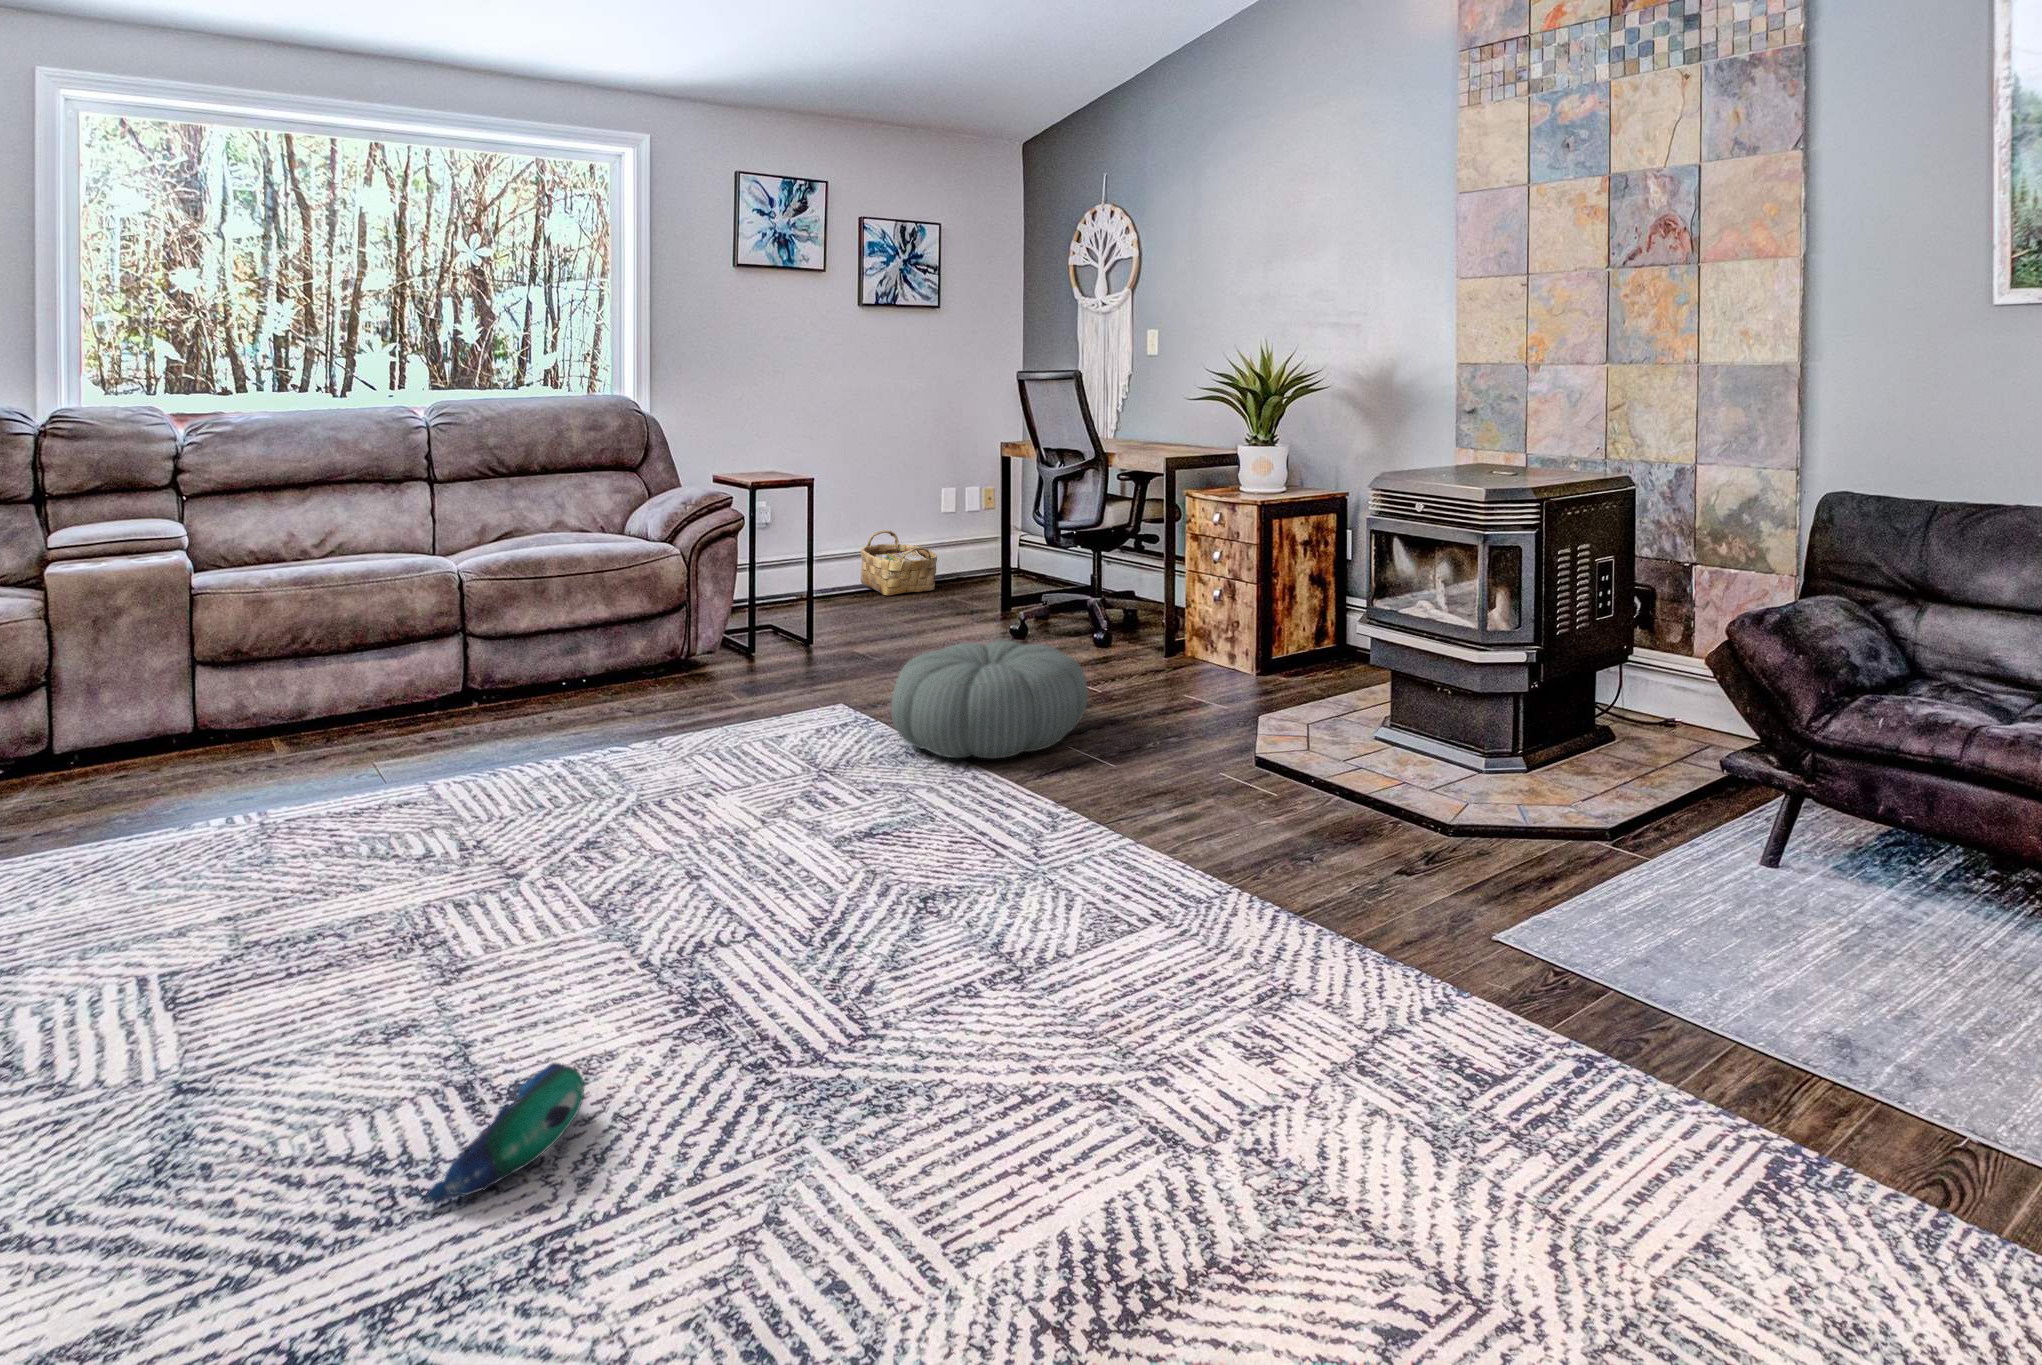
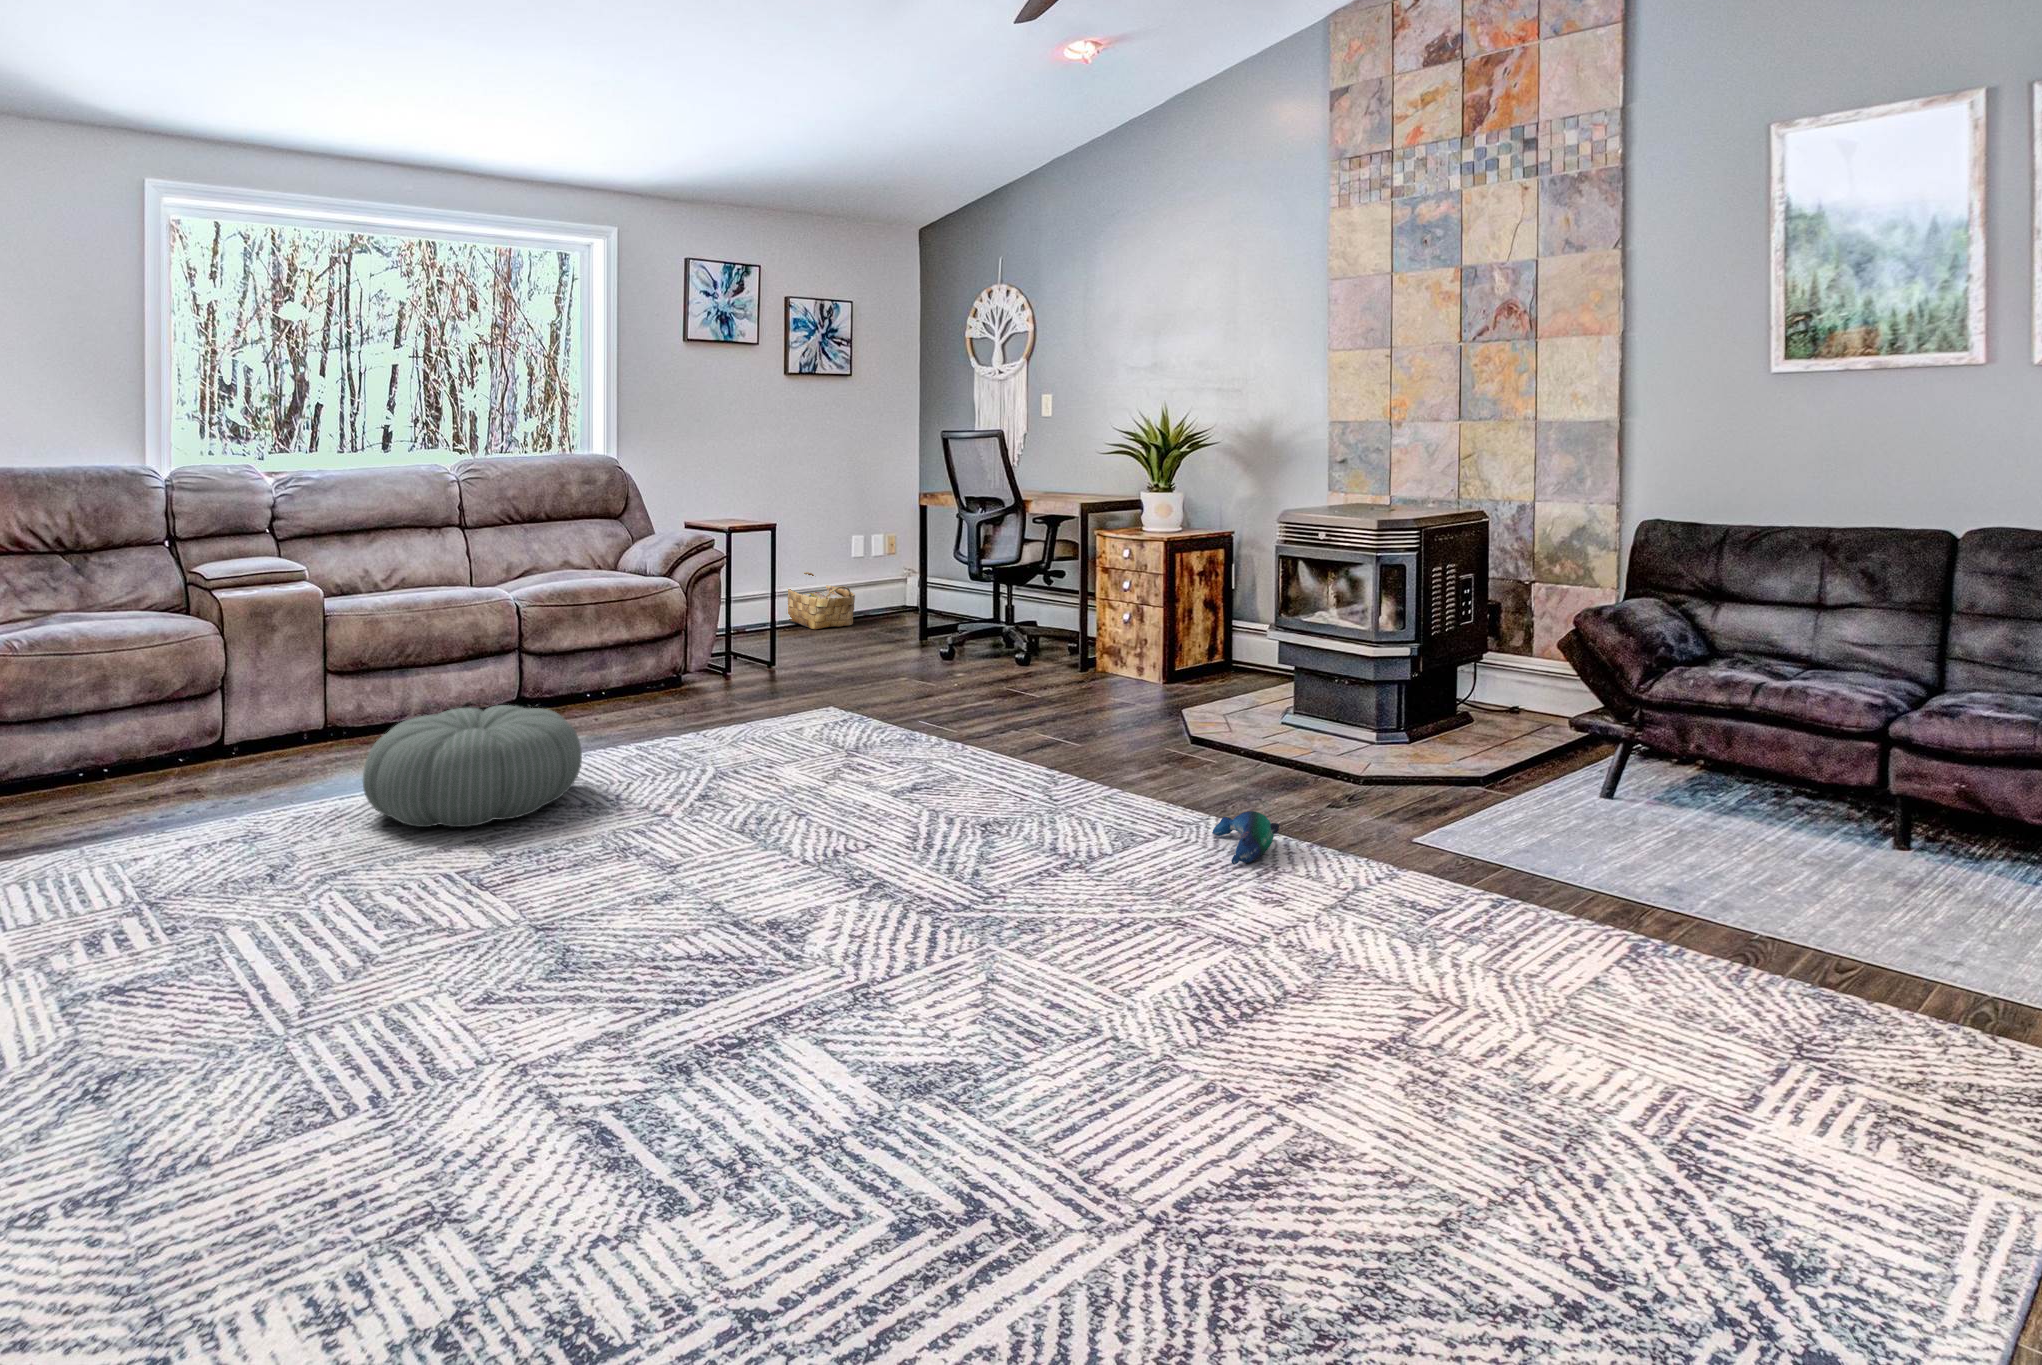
pouf: present [891,641,1088,759] -> present [363,705,582,827]
plush toy: present [425,1063,585,1203] -> present [1212,811,1279,865]

